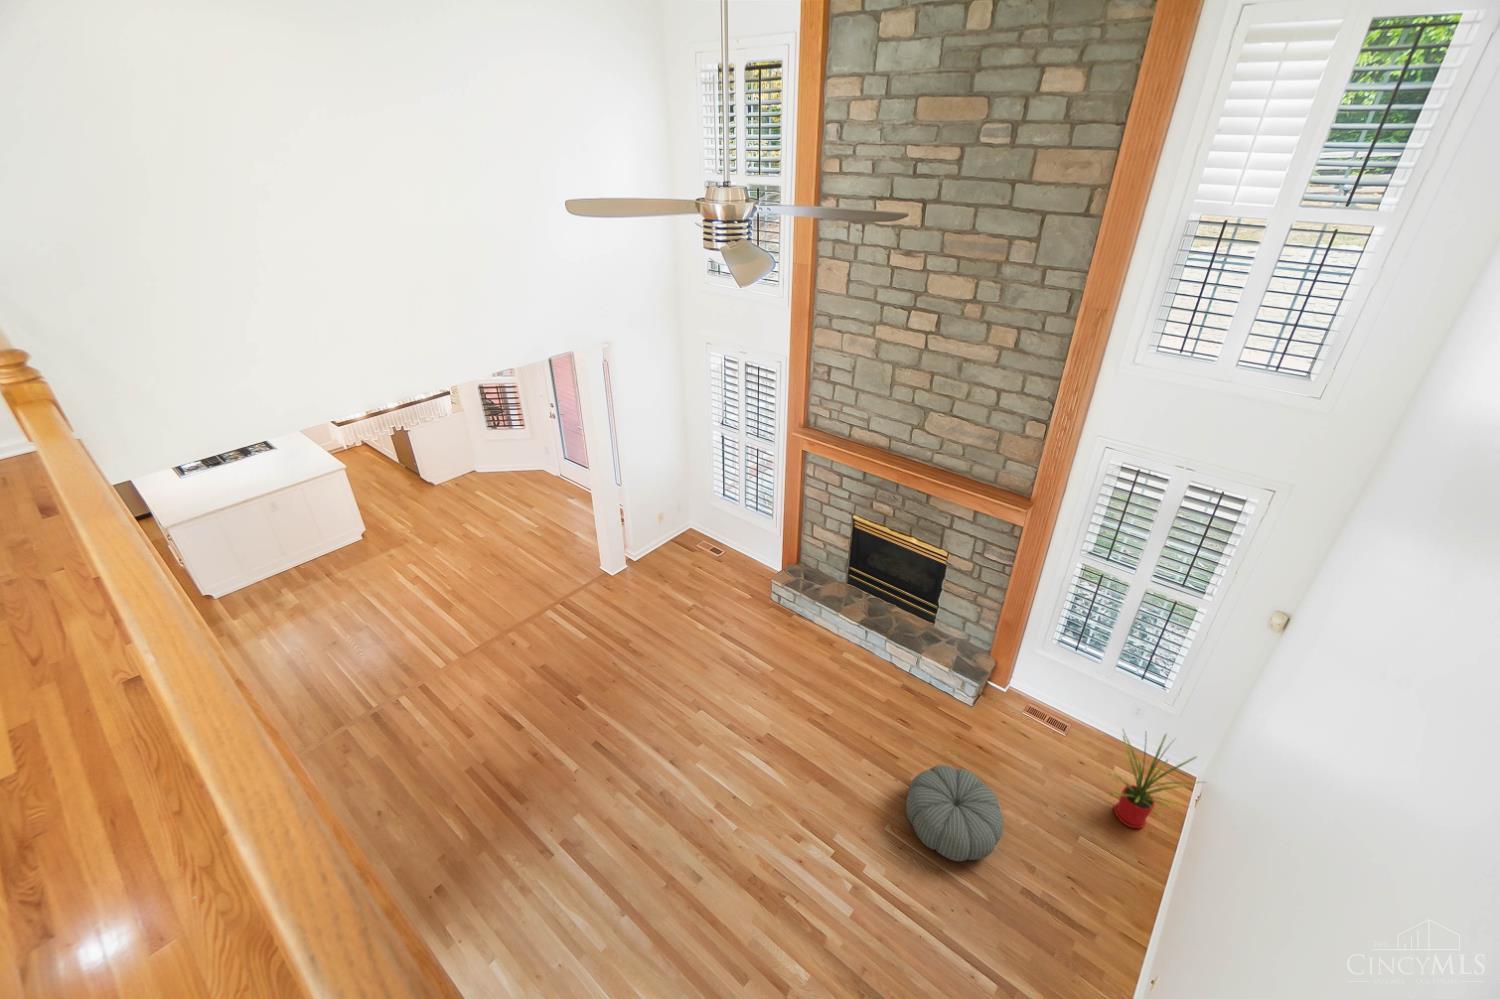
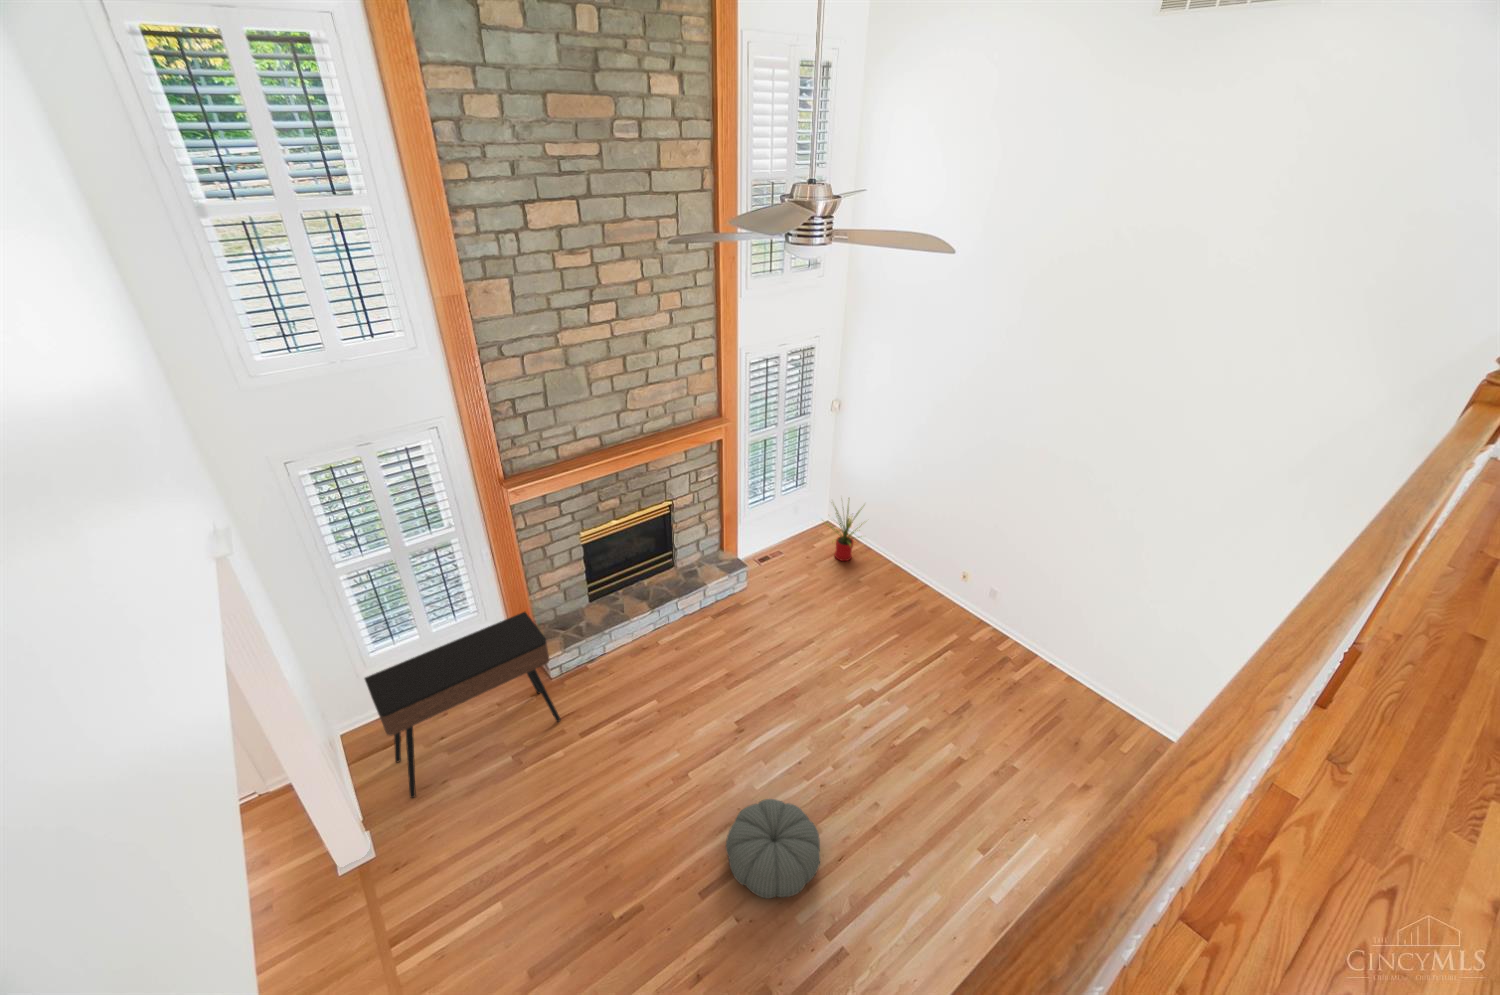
console table: none [655,489,765,617] -> present [365,612,560,798]
pouf: present [906,765,1003,861] -> present [726,799,820,899]

